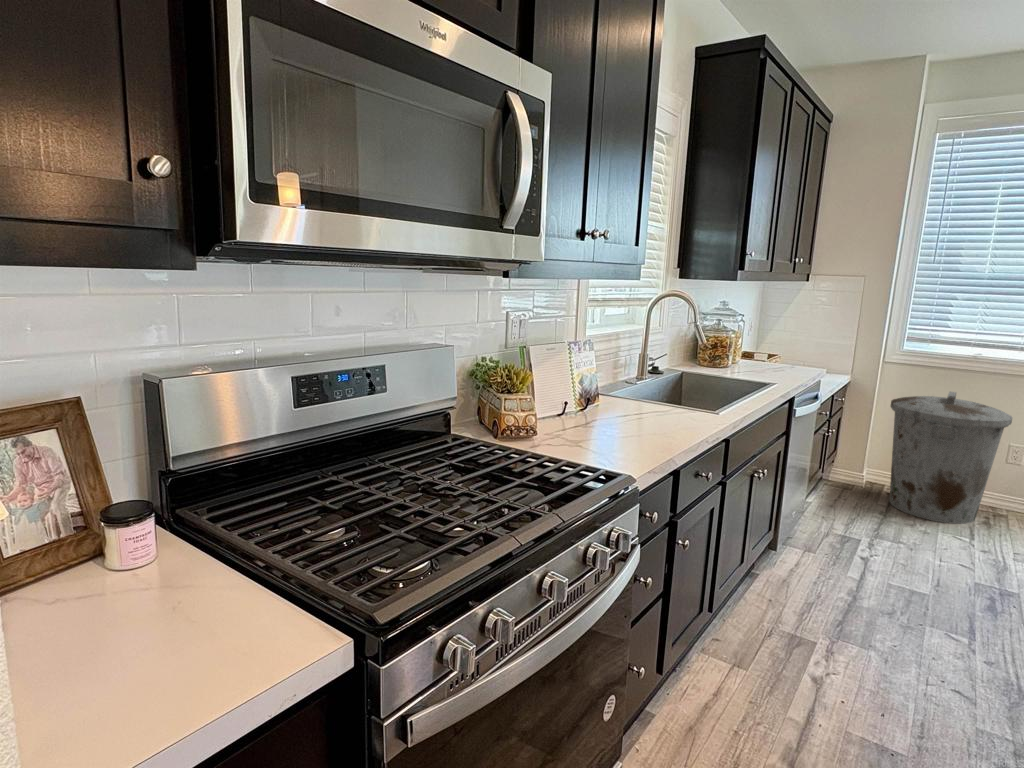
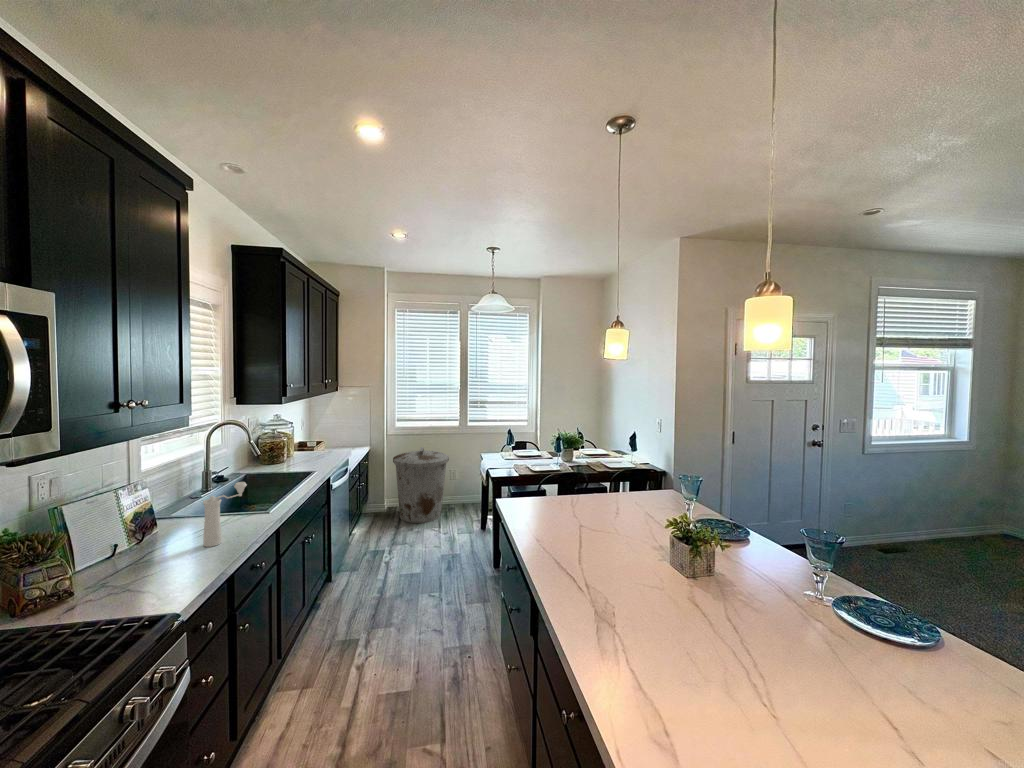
pepper mill: none [647,357,701,430] -> present [203,482,247,547]

